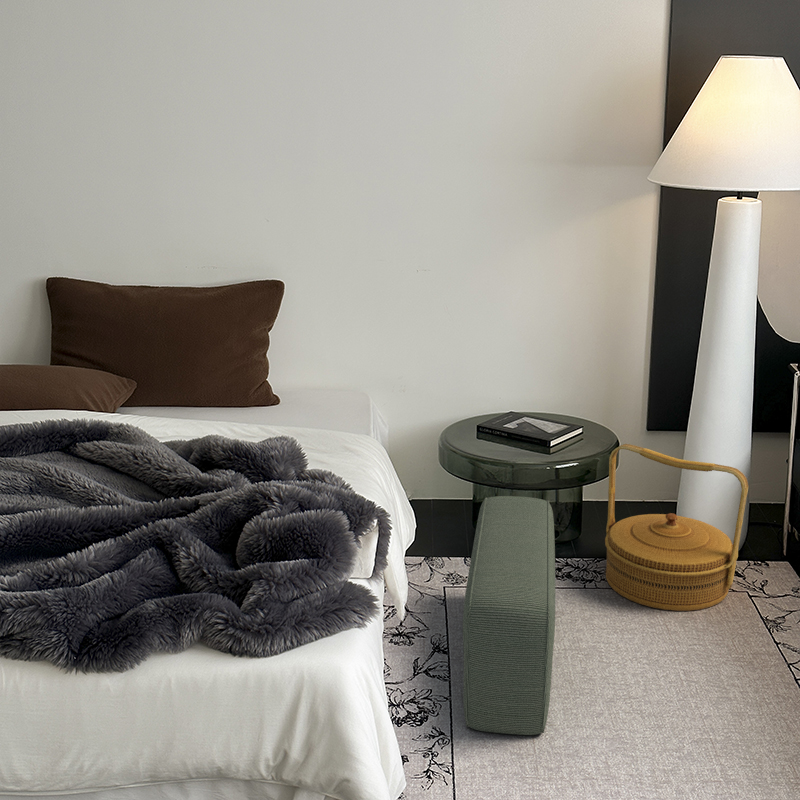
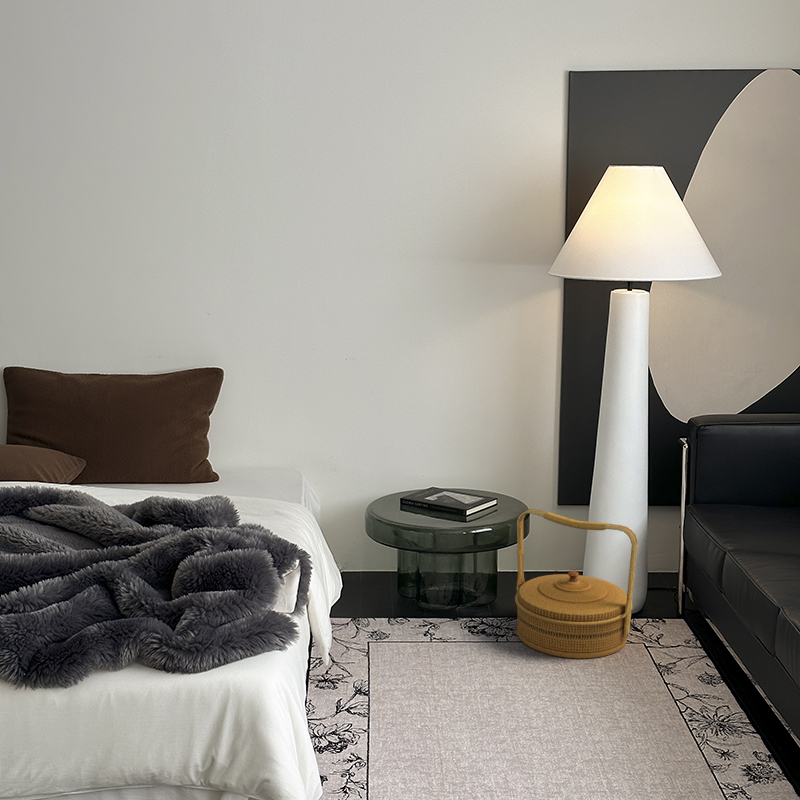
pouf: present [463,496,556,735] -> none [379,555,464,763]

